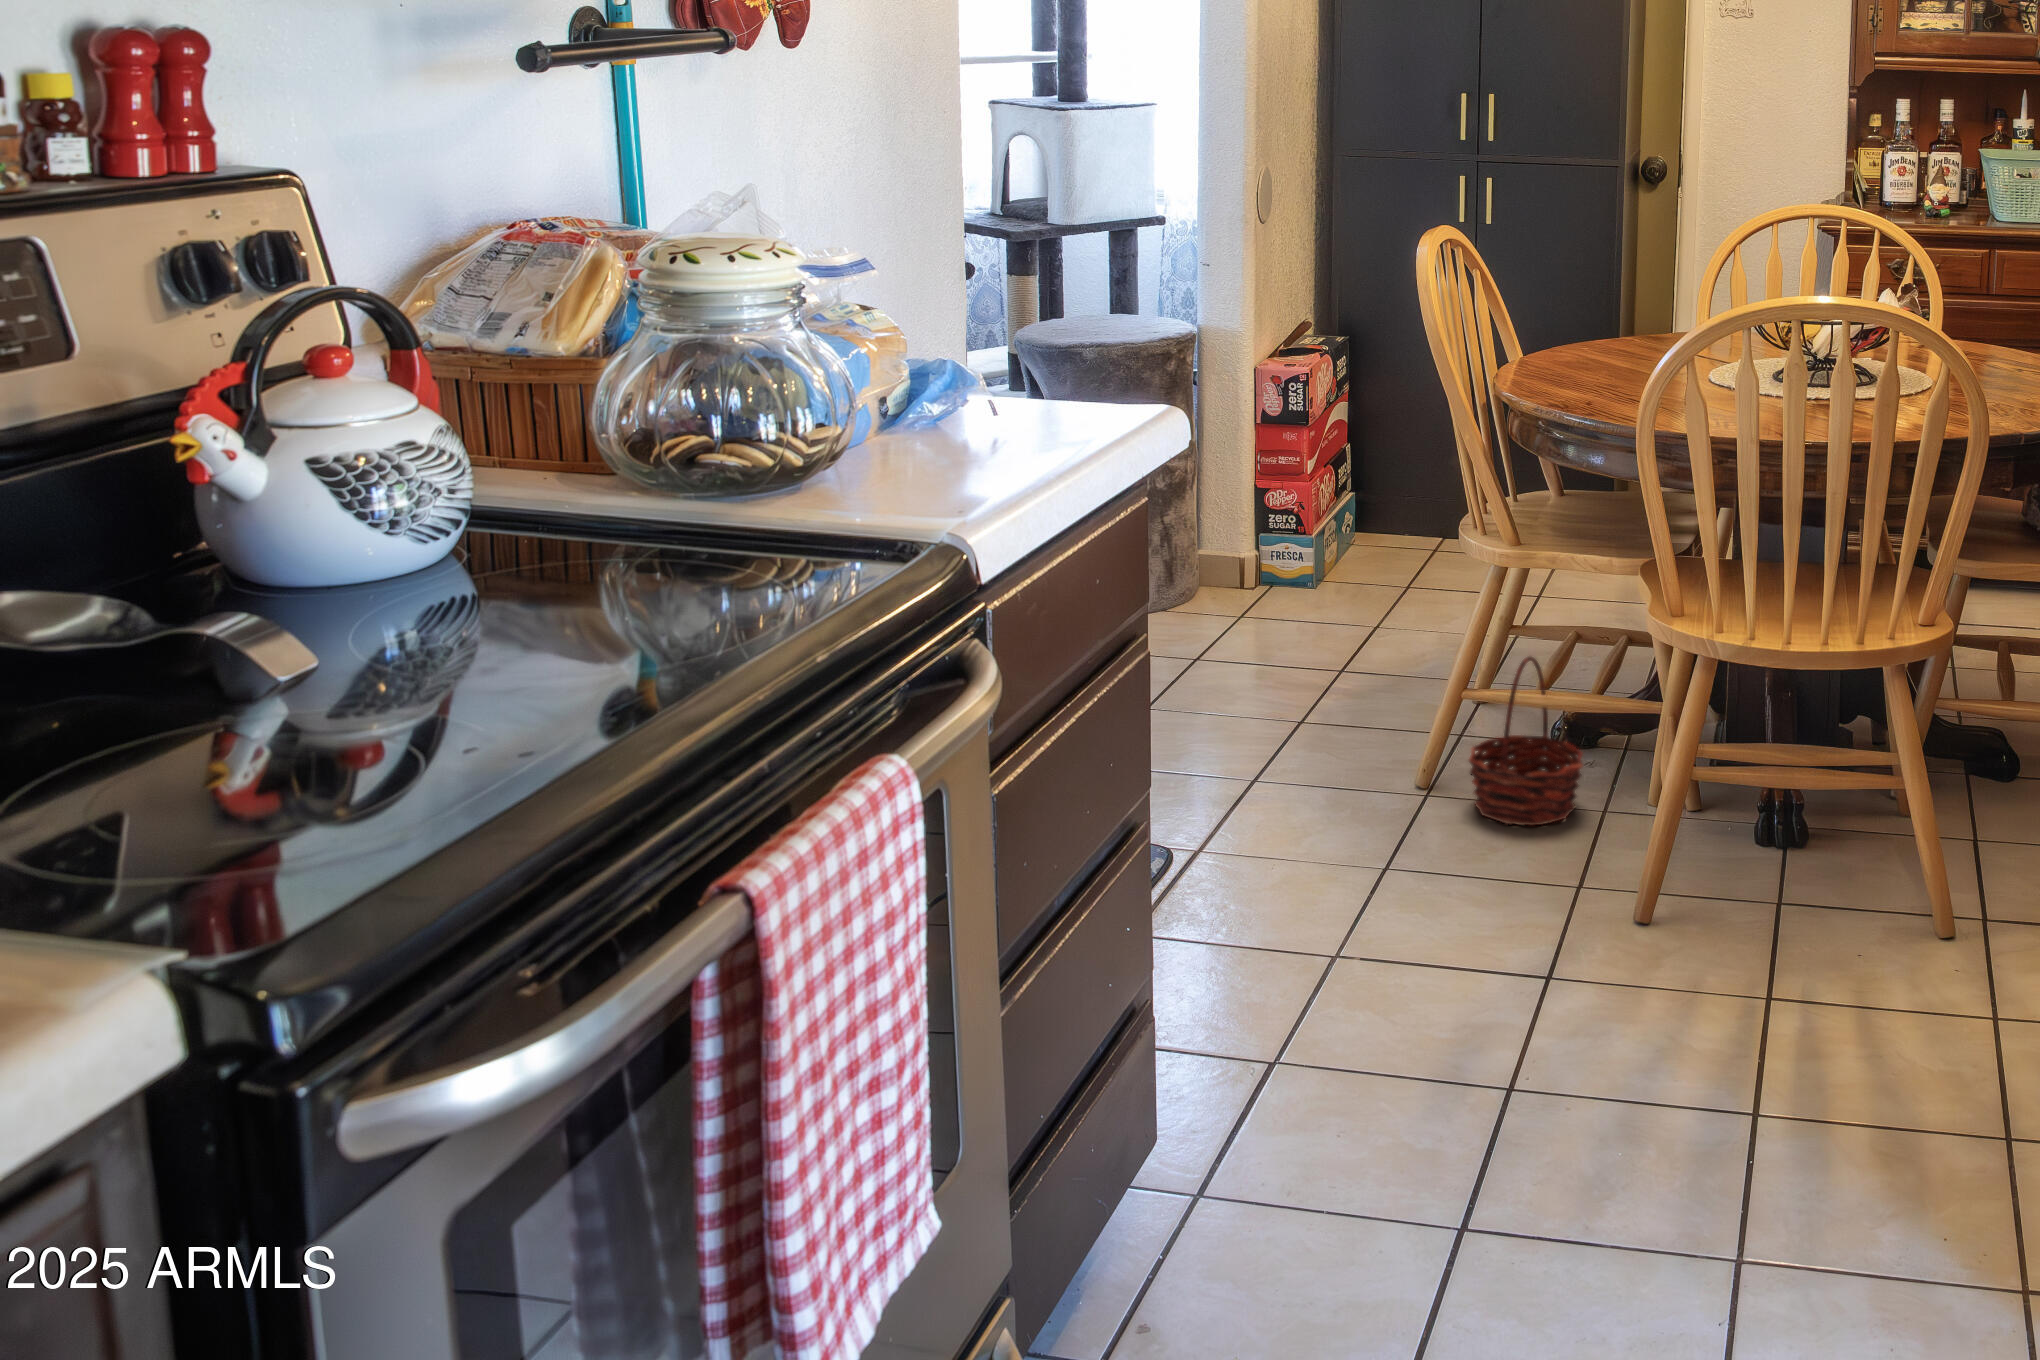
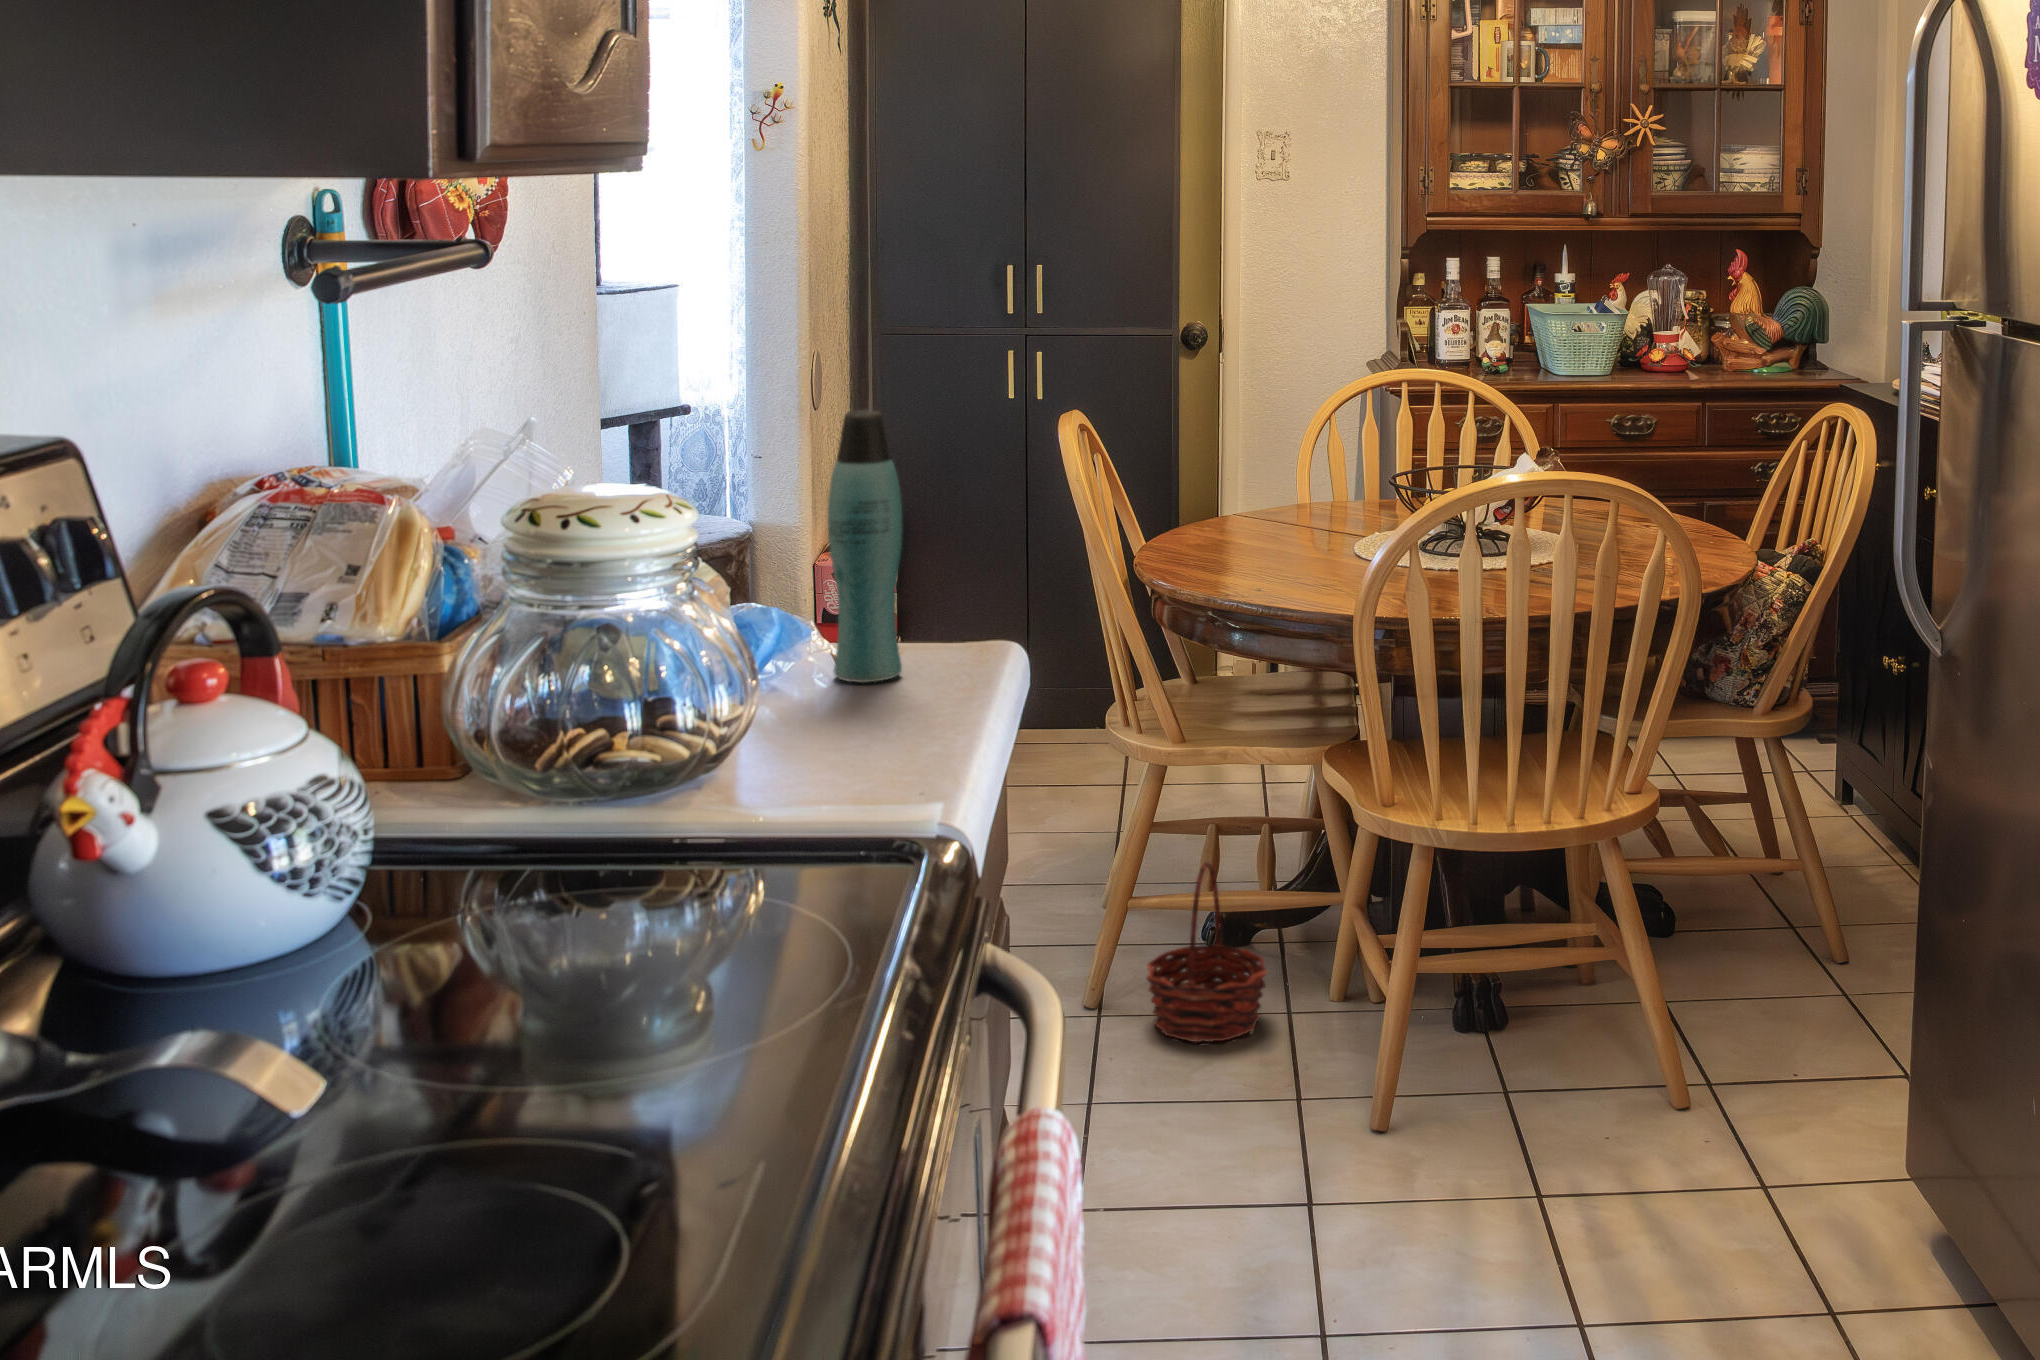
bottle: none [1009,178,1080,436] -> present [828,410,903,682]

